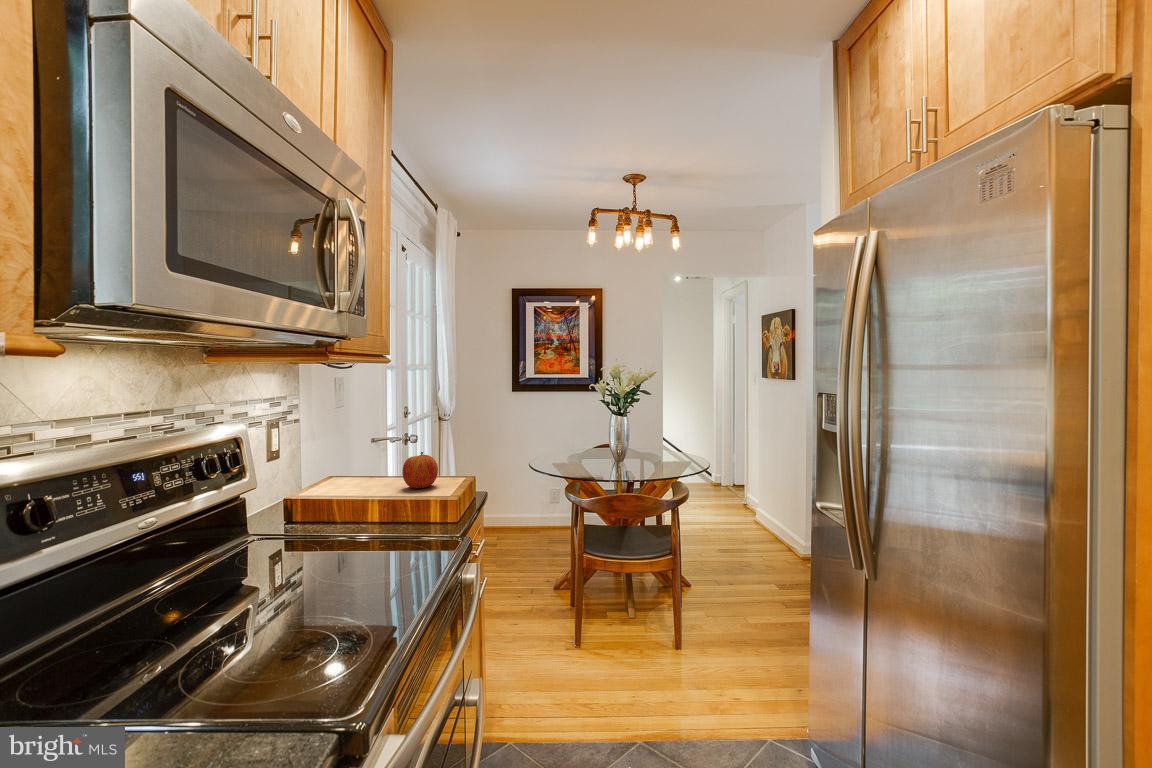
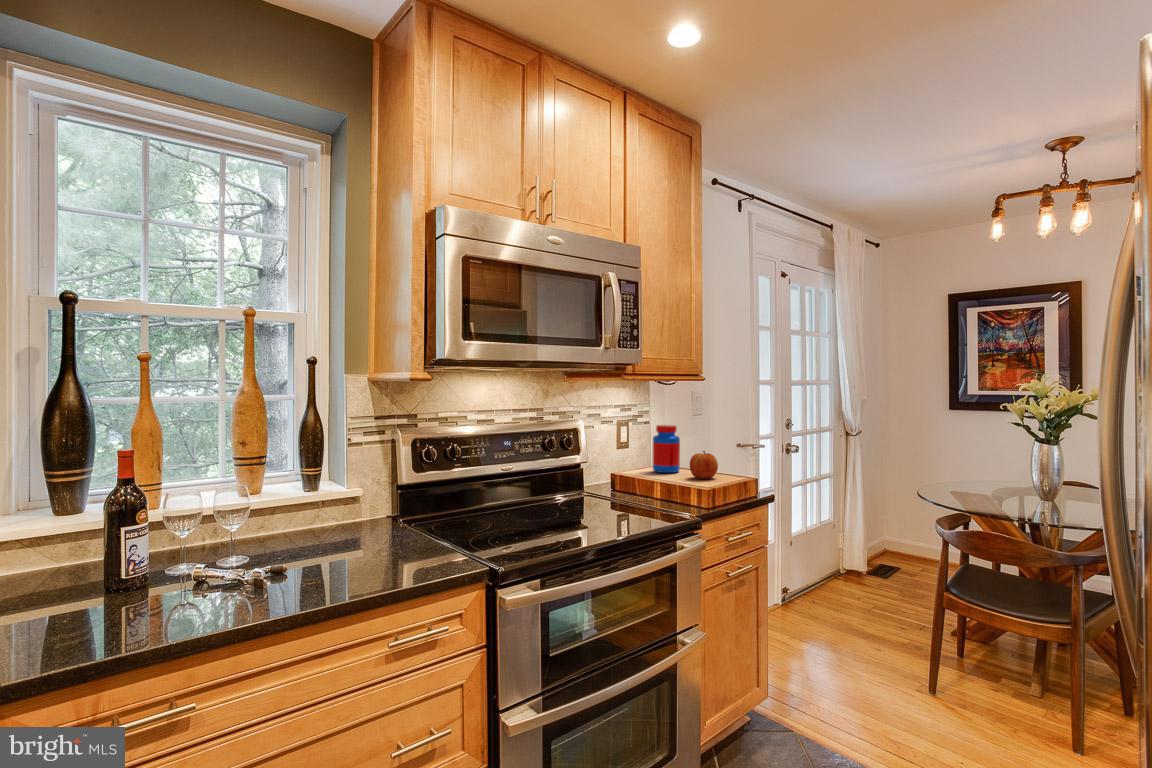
jar: none [332,423,372,489] -> present [652,425,680,473]

